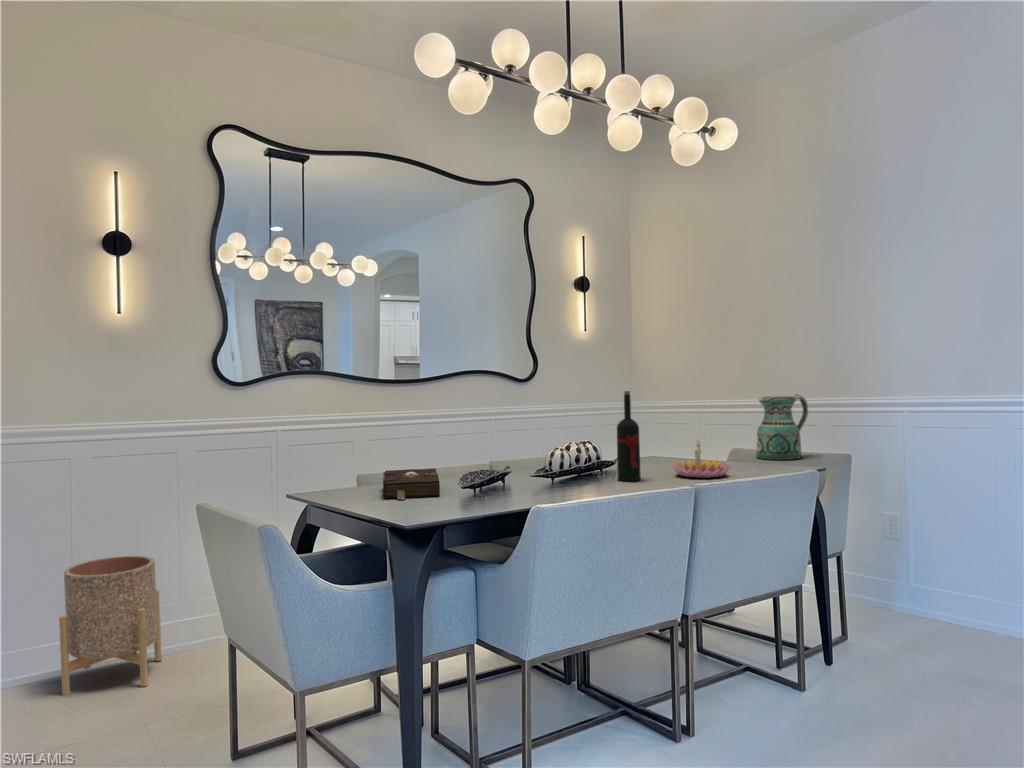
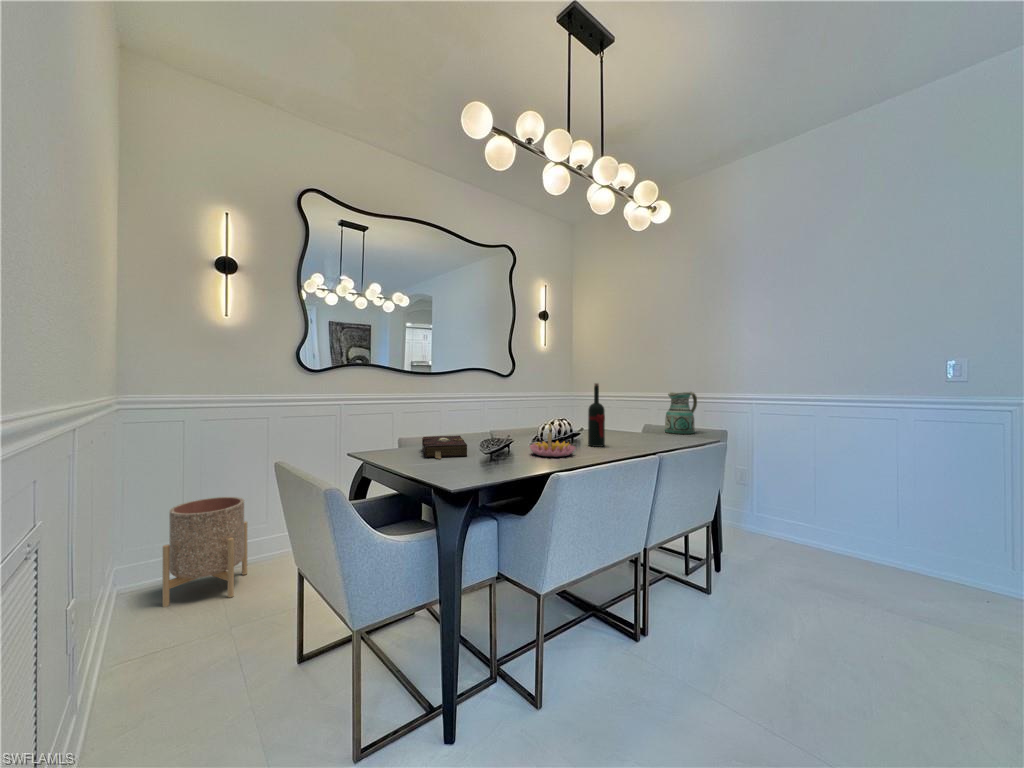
candle holder: present [673,439,730,478] -> present [530,425,576,457]

